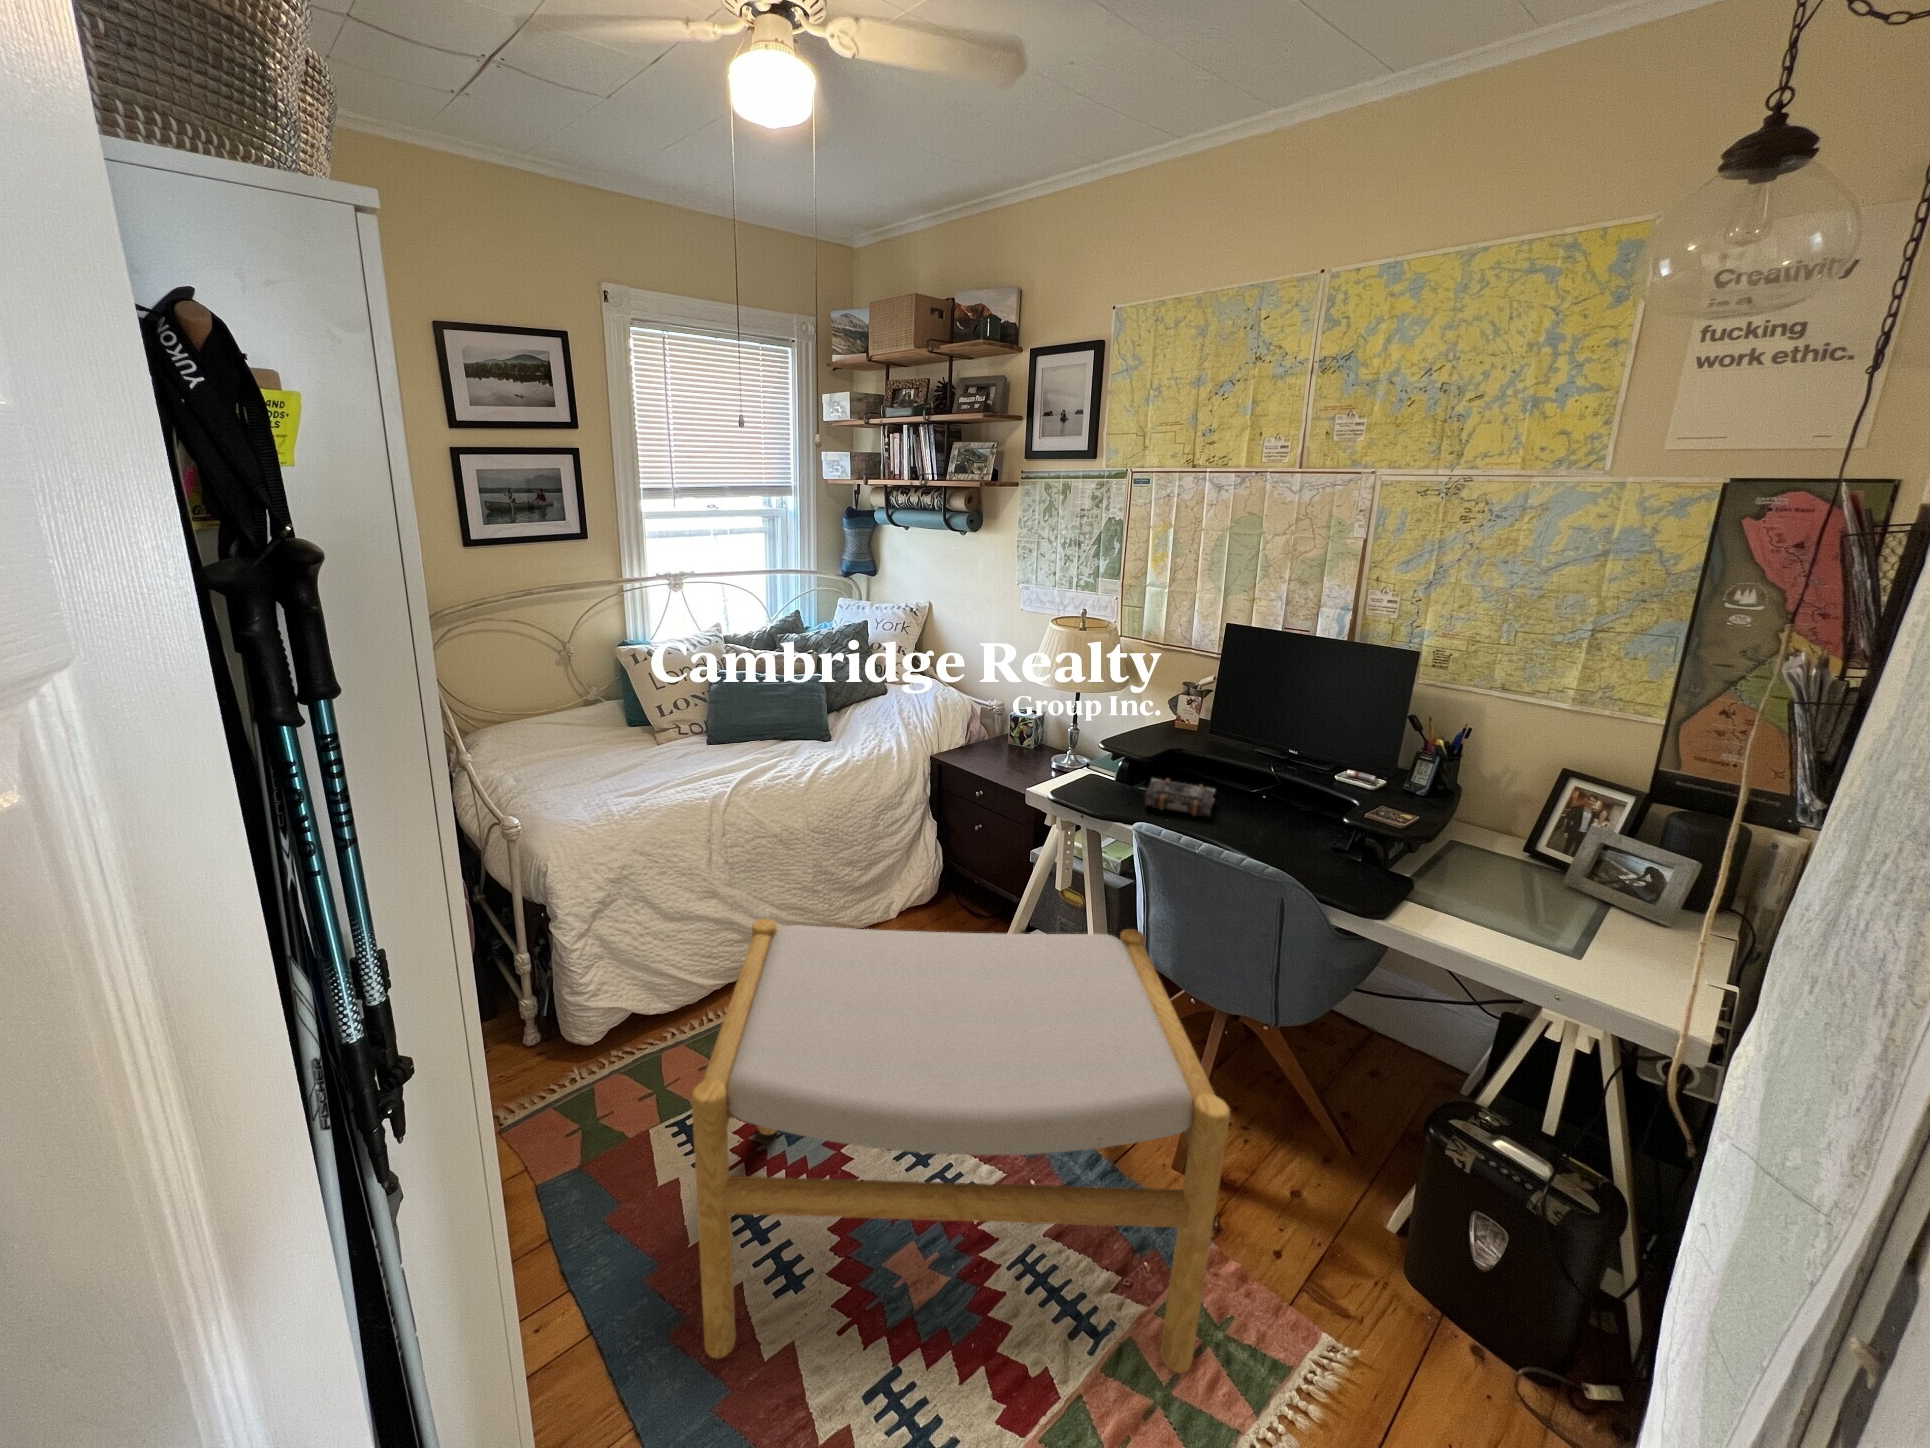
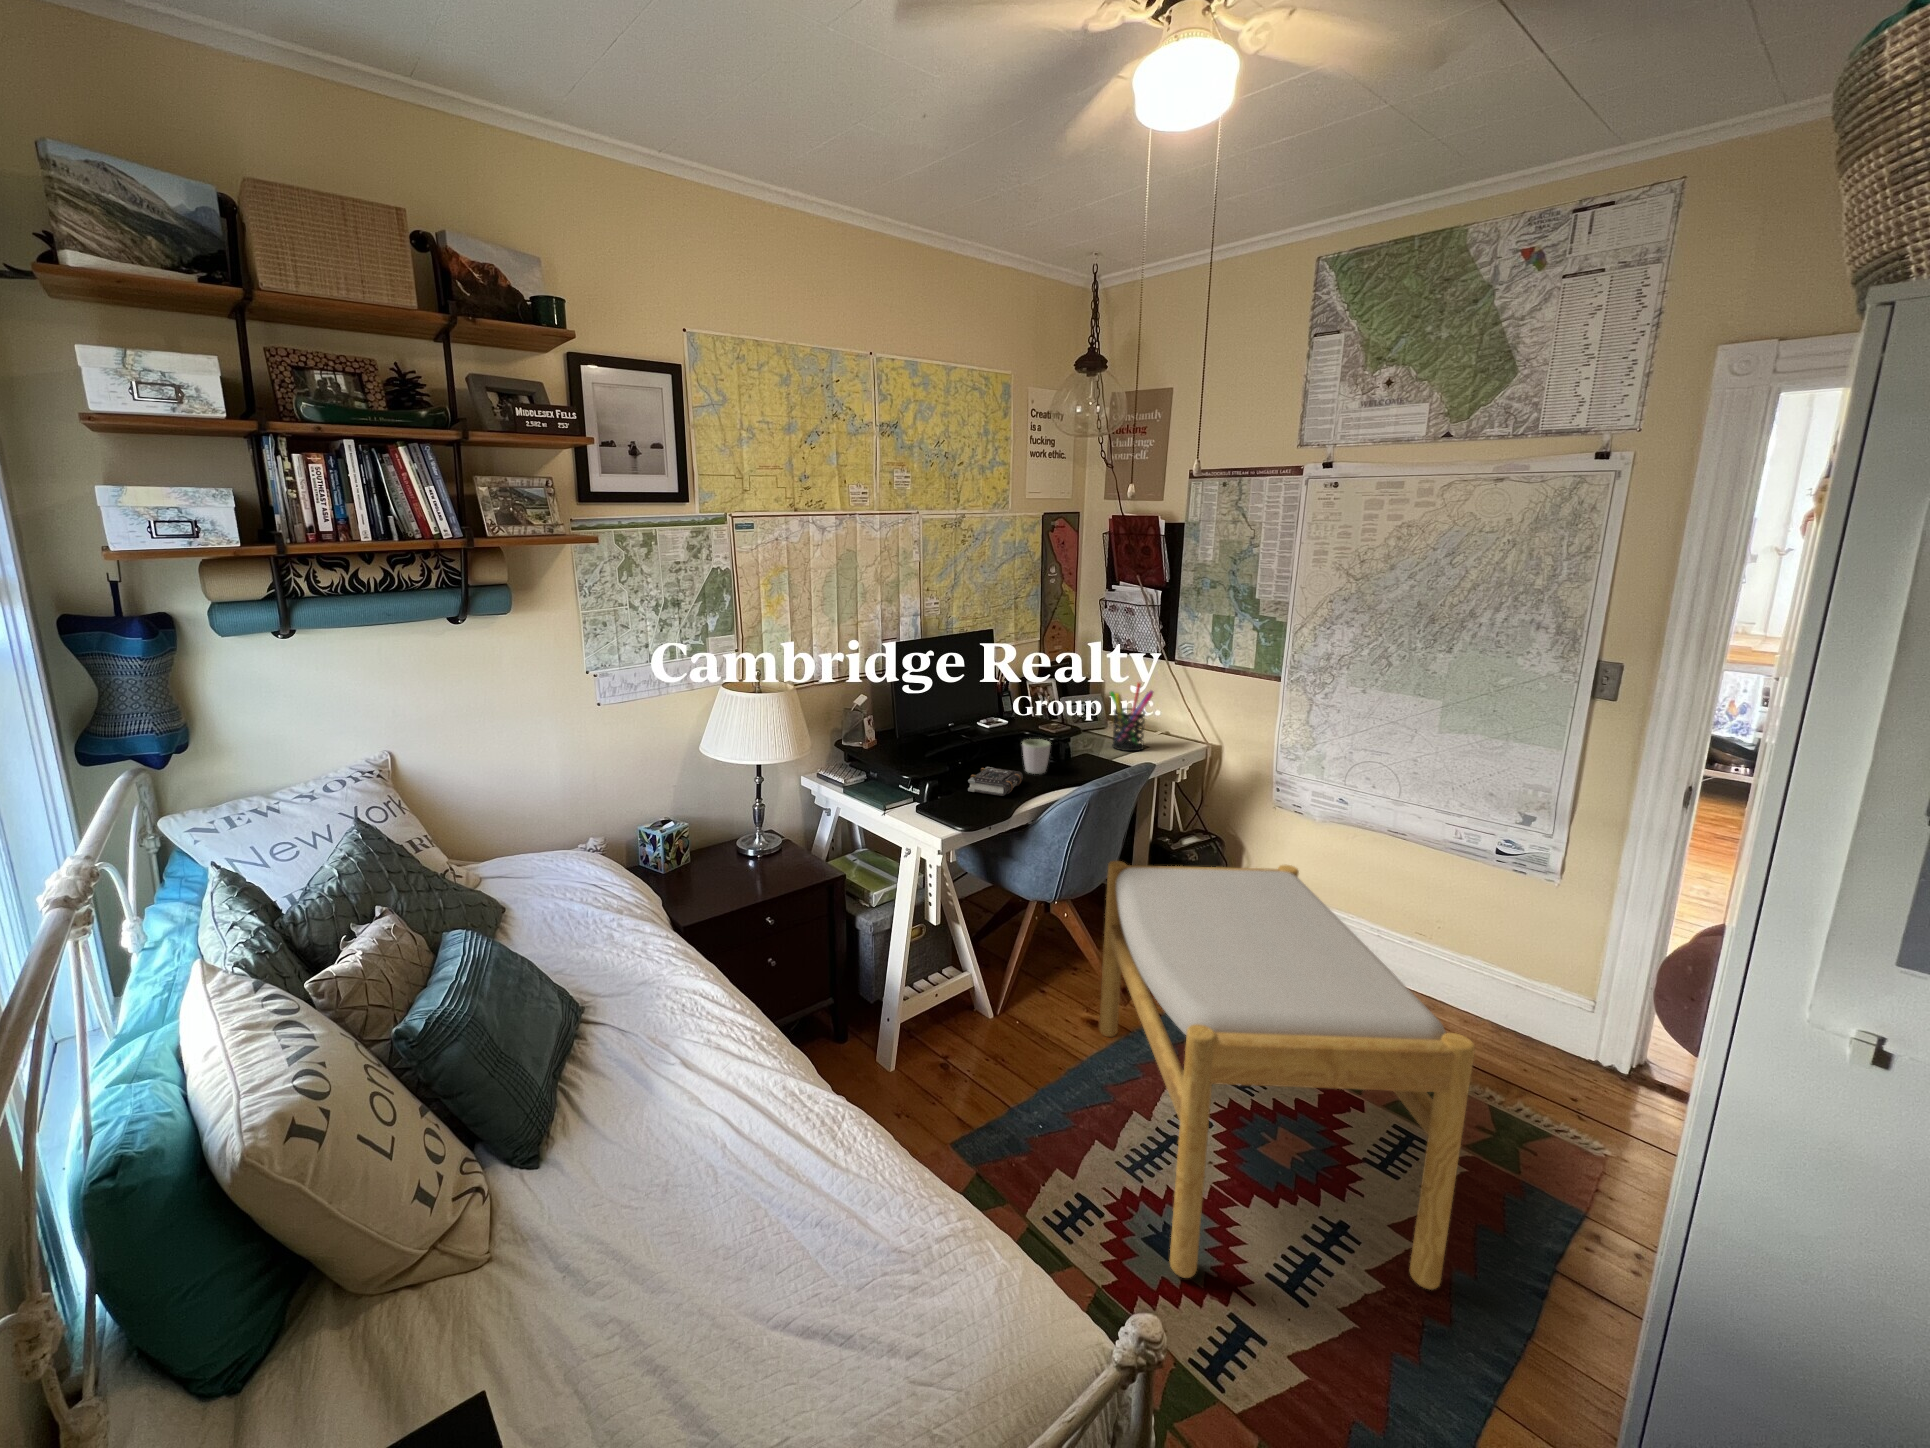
mug: none [1247,782,1304,833] -> present [1022,739,1051,774]
pen holder: none [1524,815,1645,950] -> present [1110,683,1153,751]

